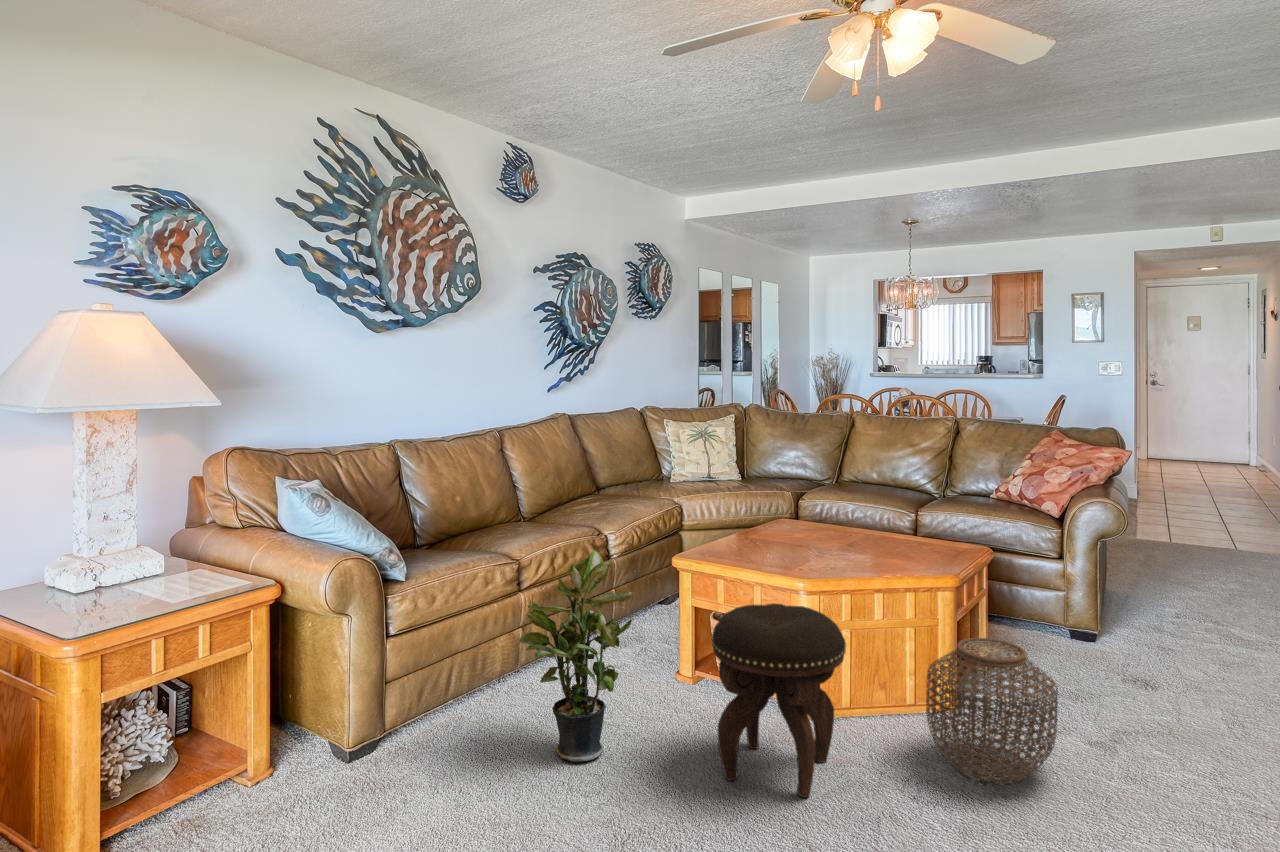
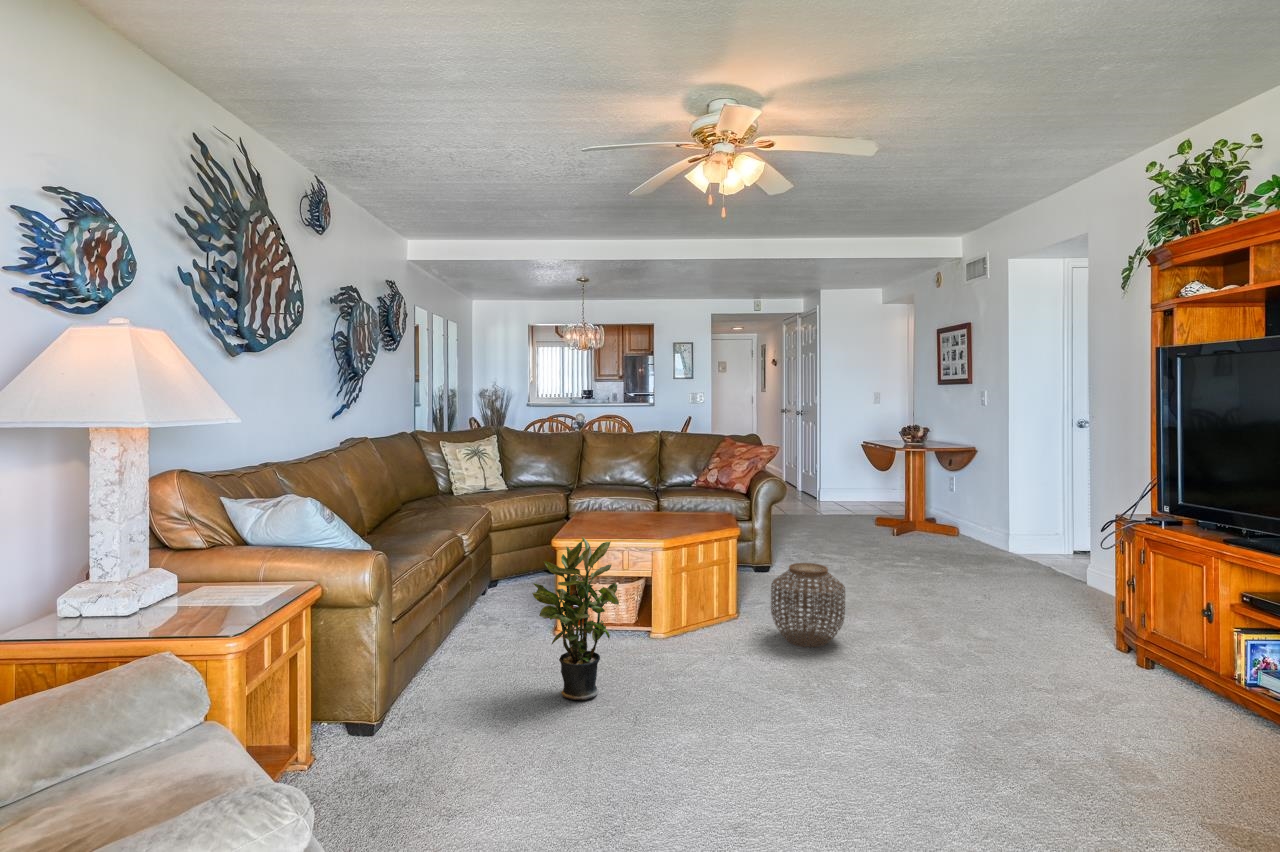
footstool: present [712,604,846,798] -> none [667,558,756,682]

